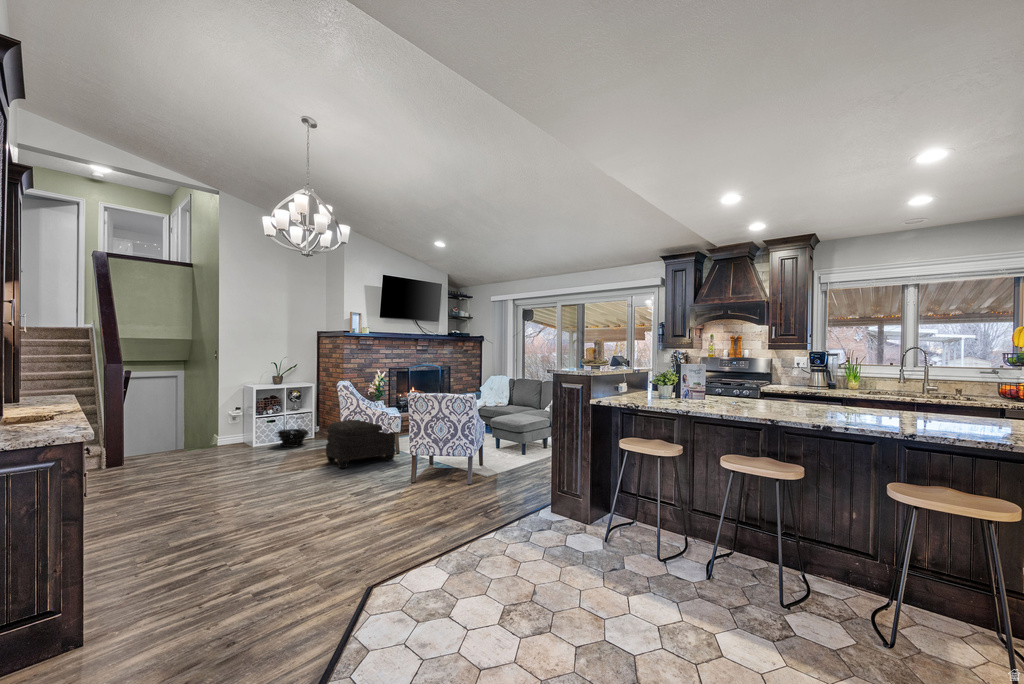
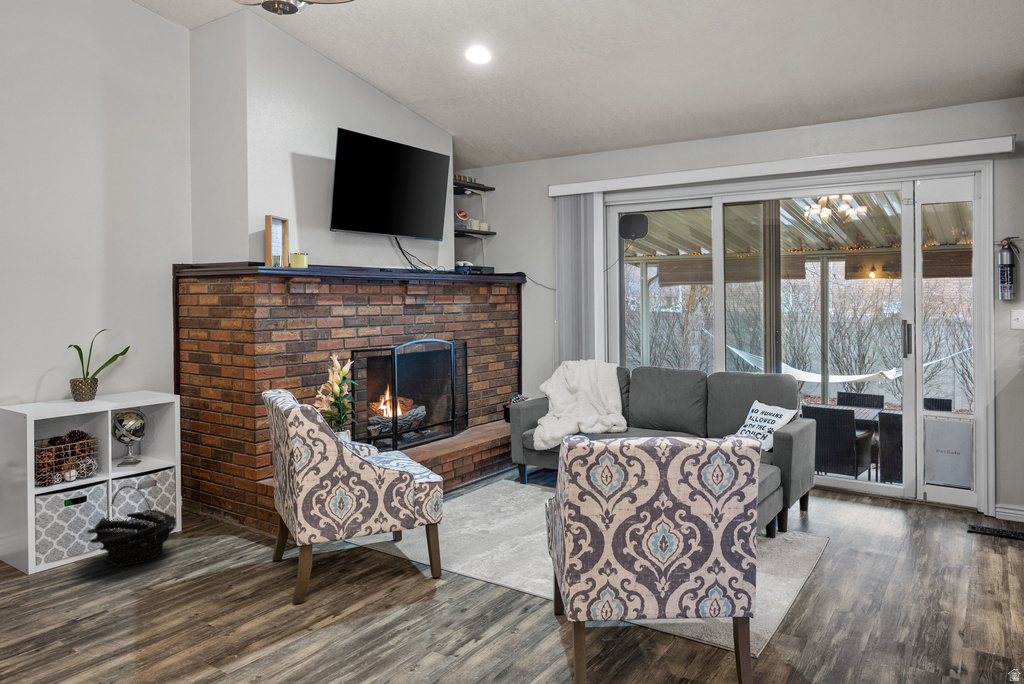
ottoman: present [326,419,396,468] -> none [264,491,447,651]

